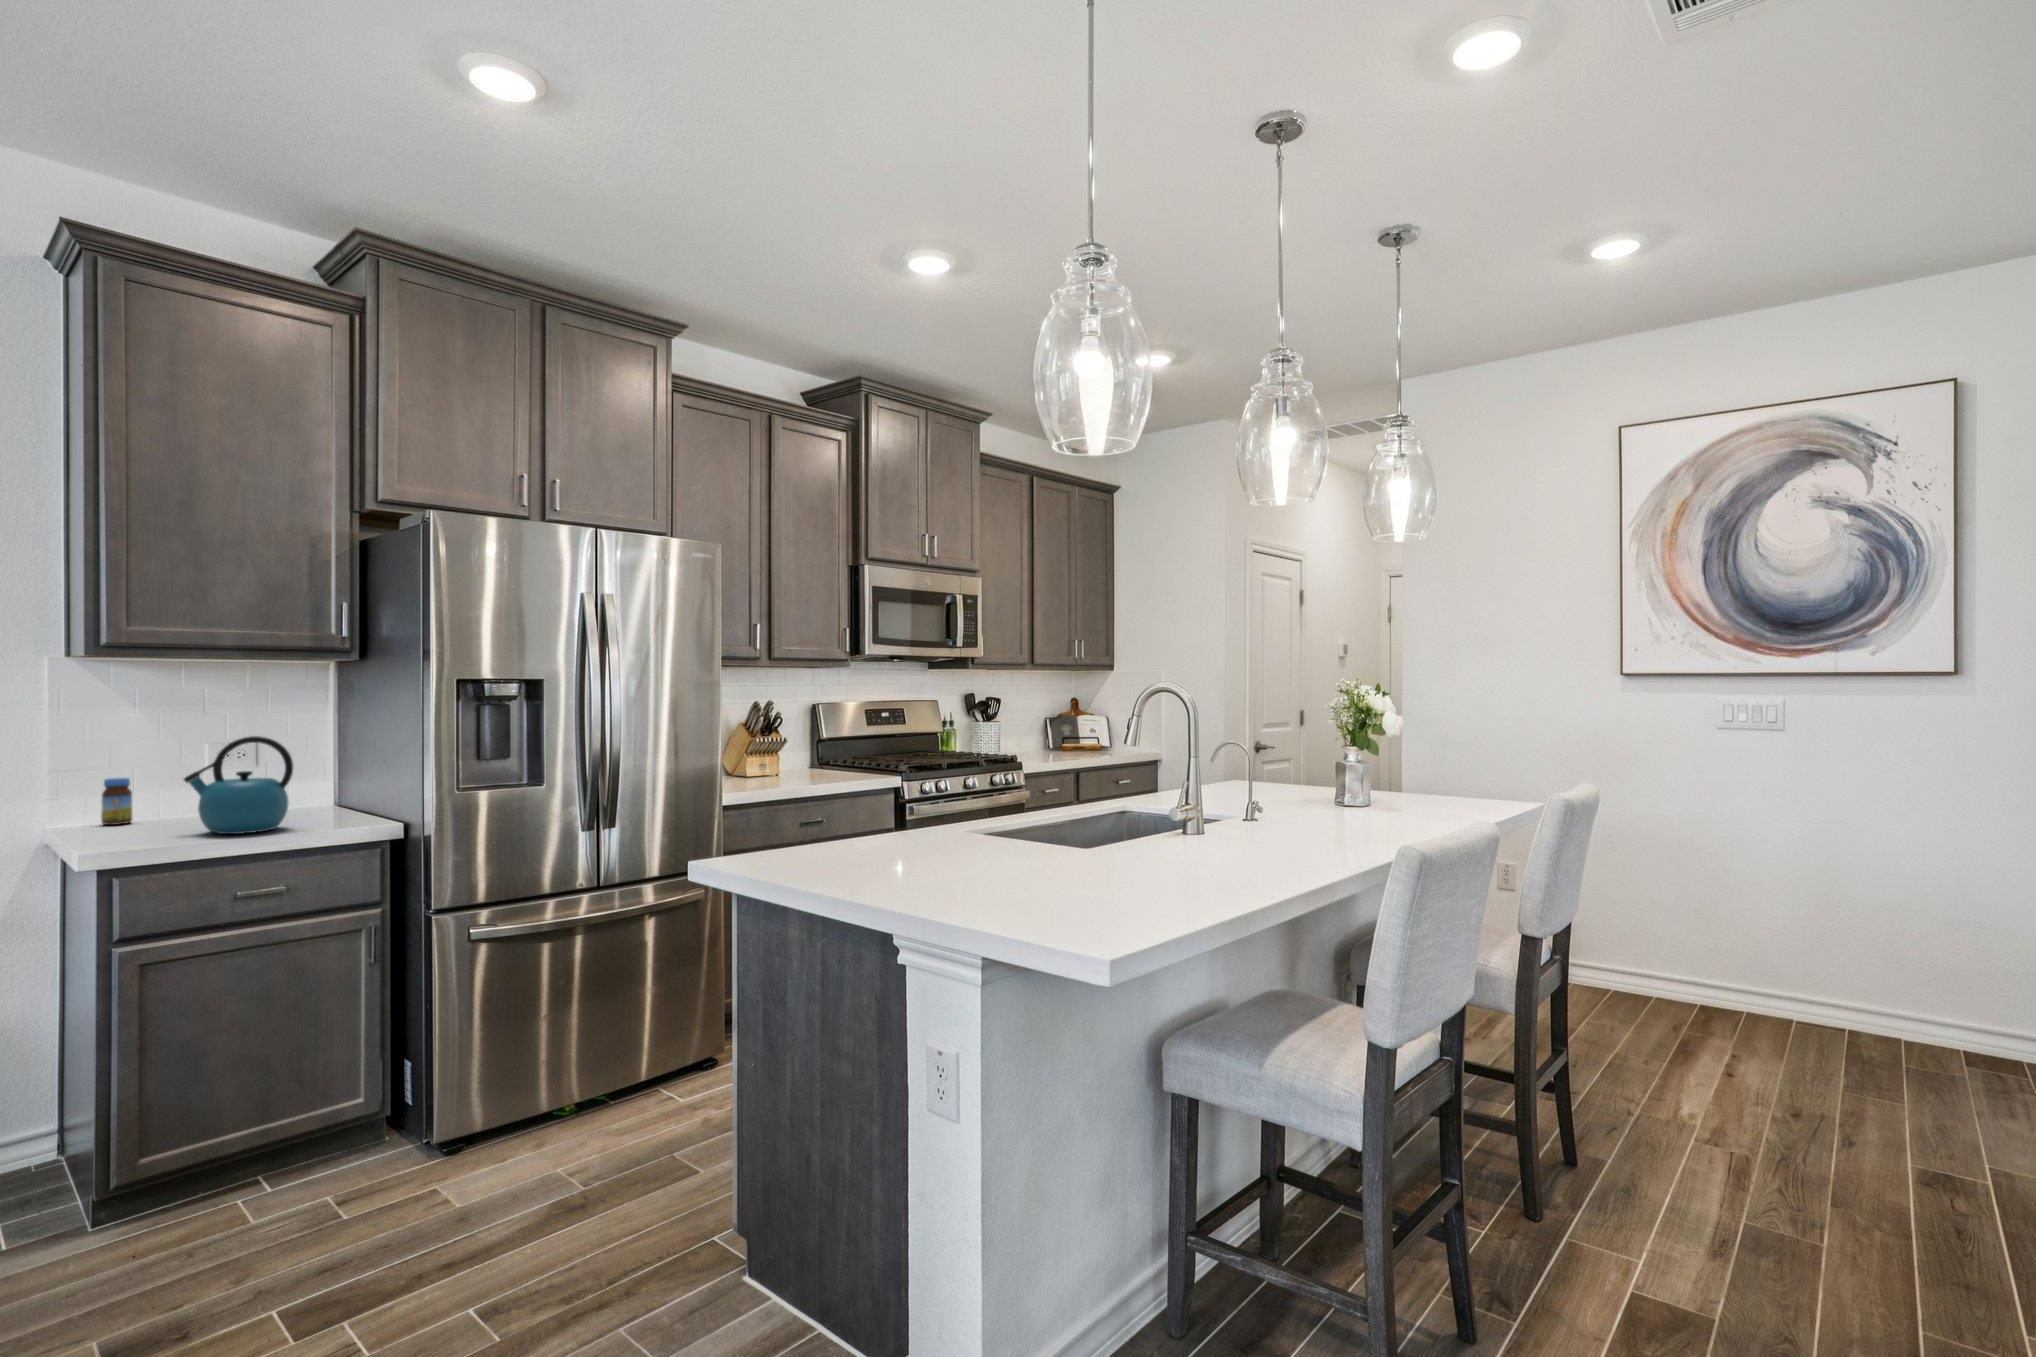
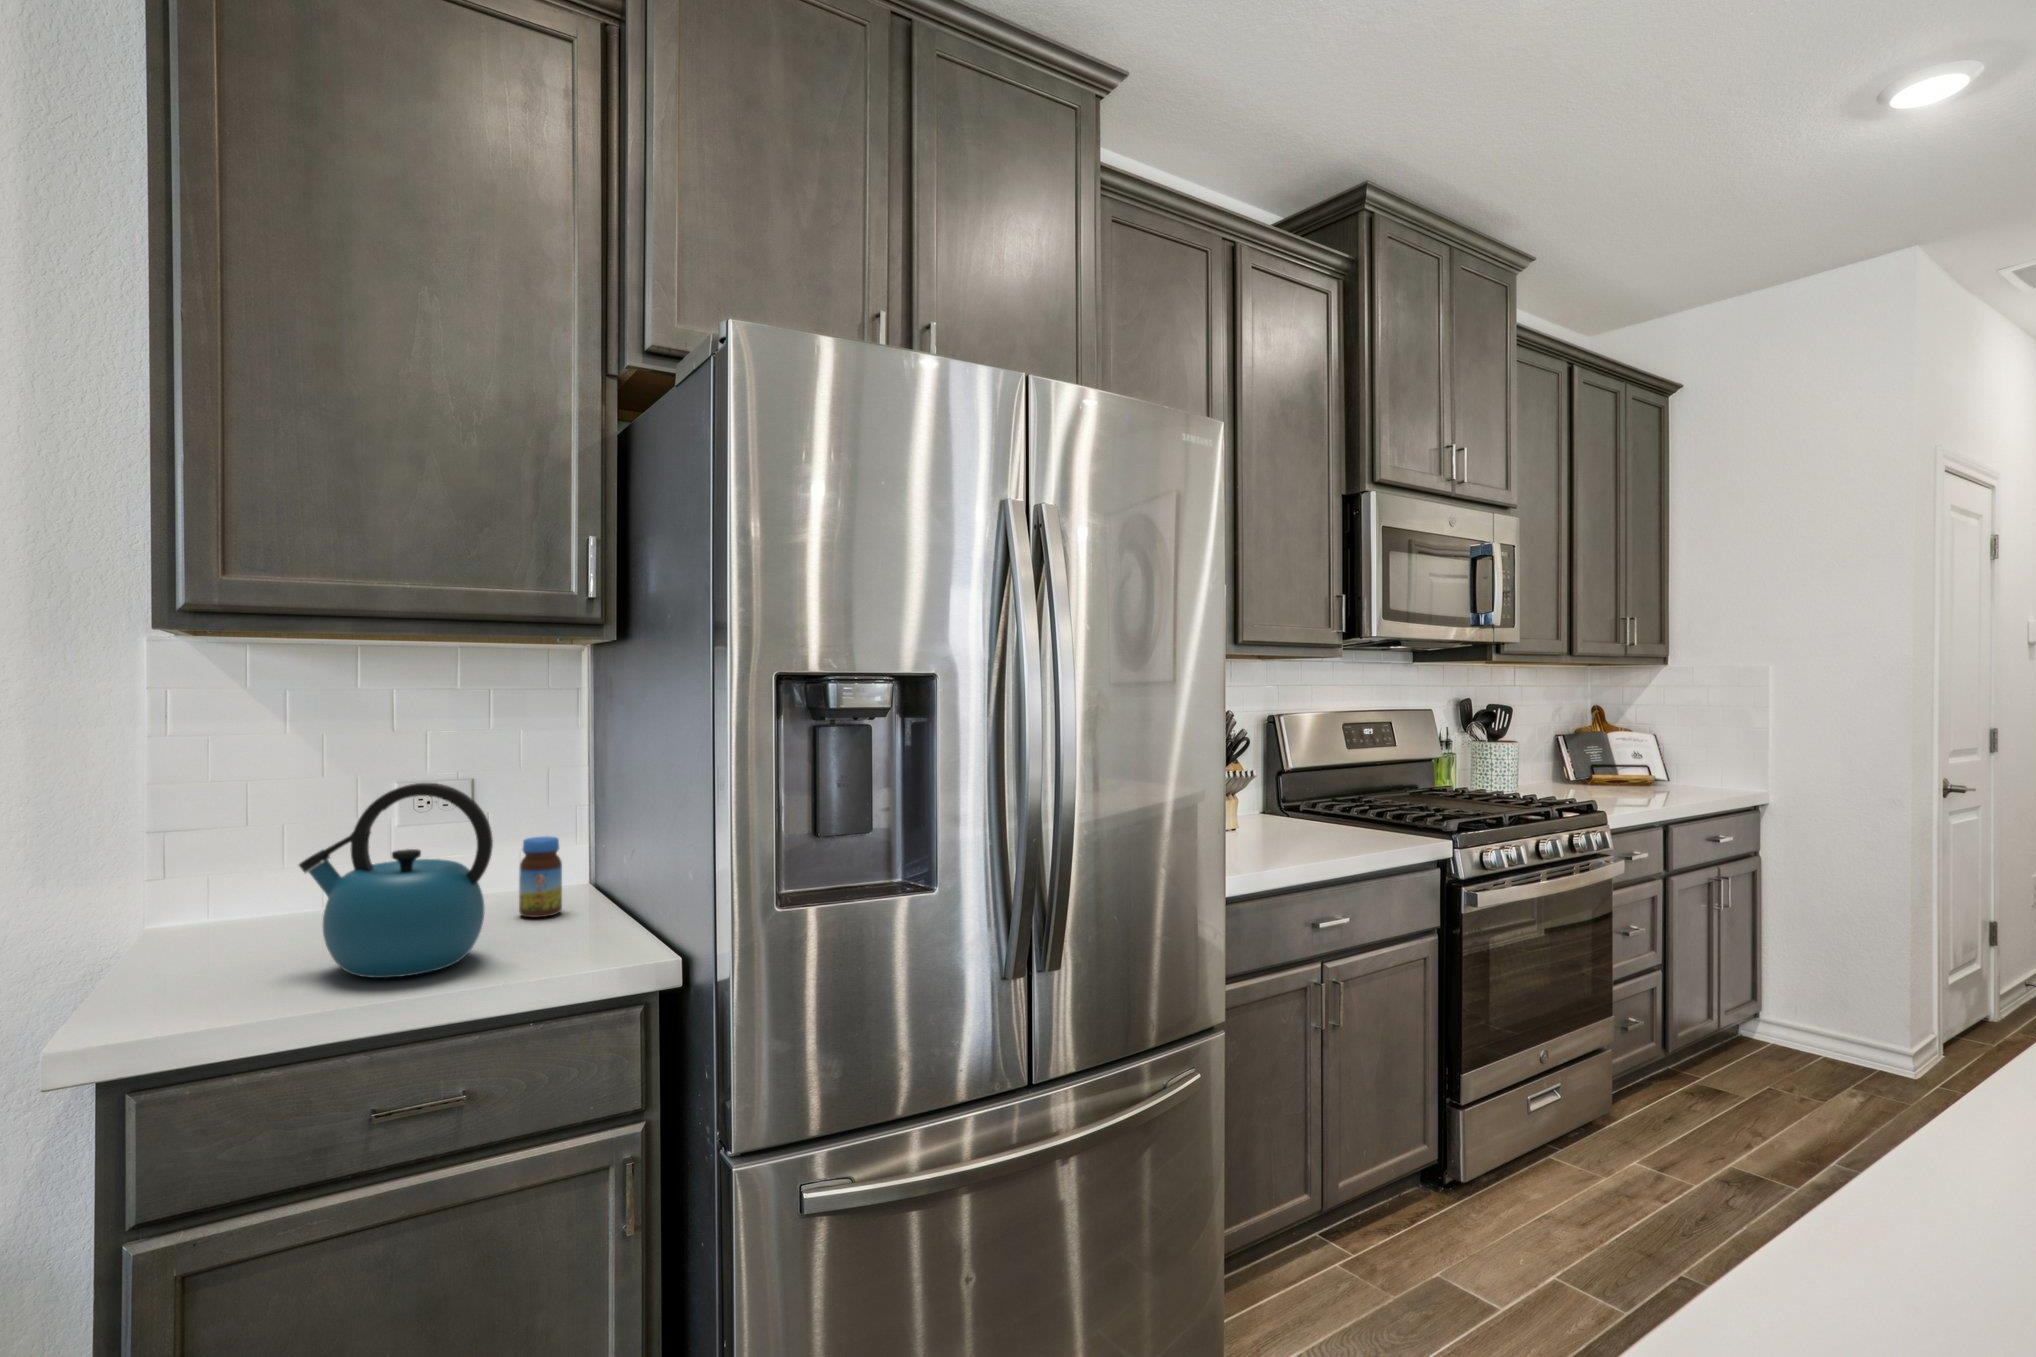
jar: present [101,778,132,825] -> present [519,836,562,917]

